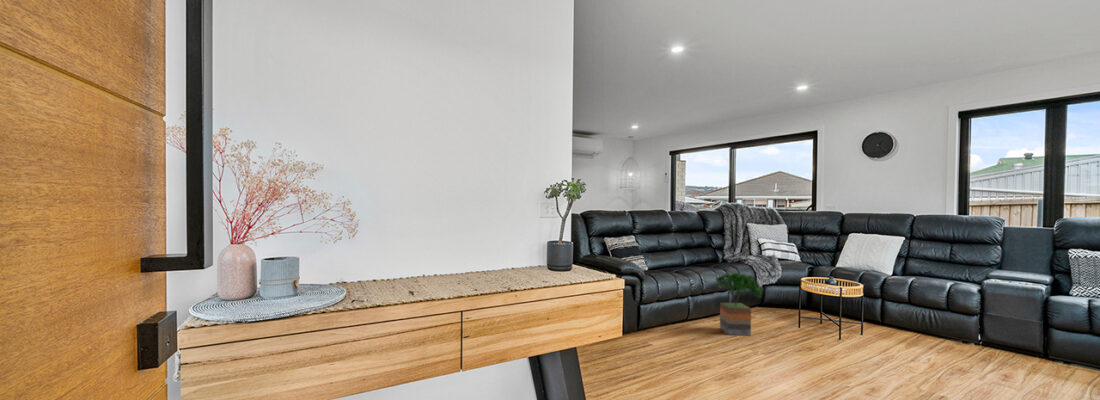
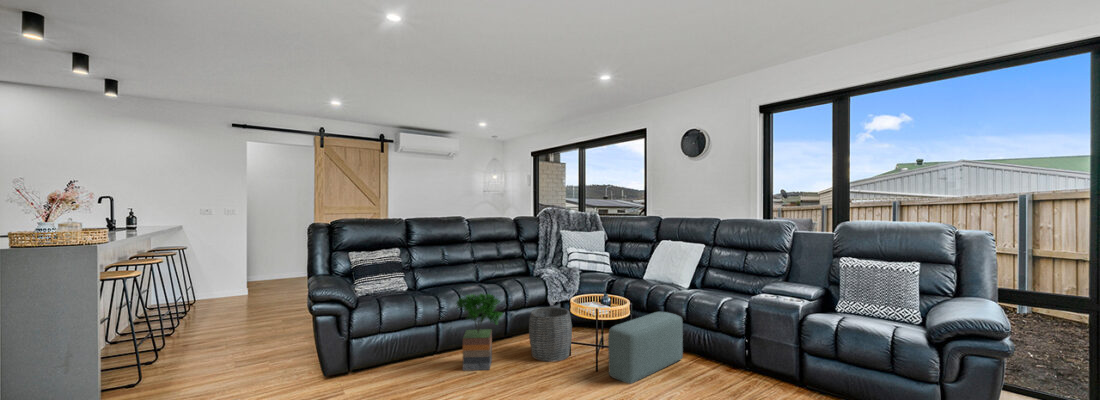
woven basket: none [765,287,807,332] -> present [529,307,572,362]
pouf: none [860,293,909,349] -> present [608,312,683,384]

